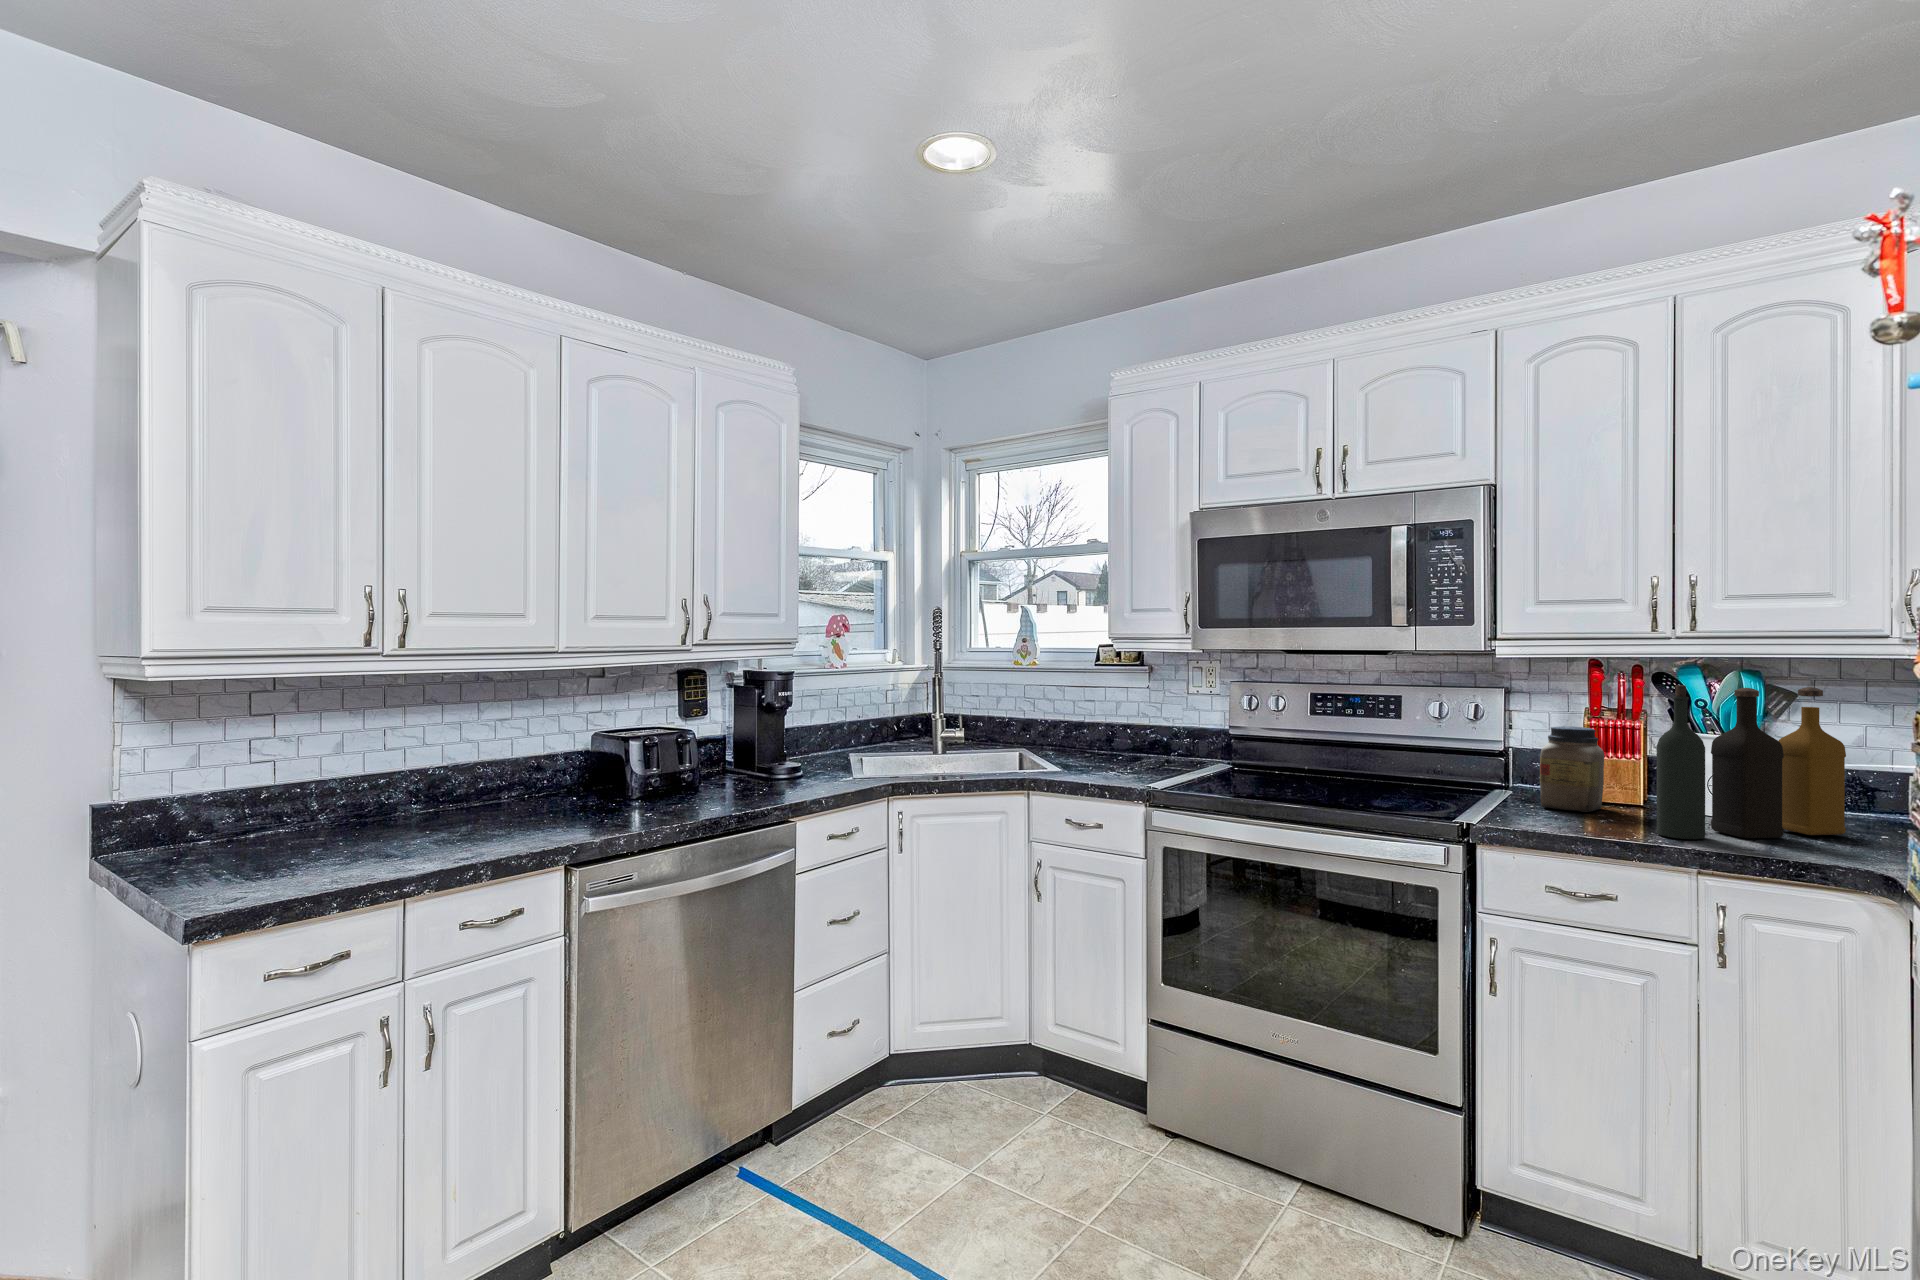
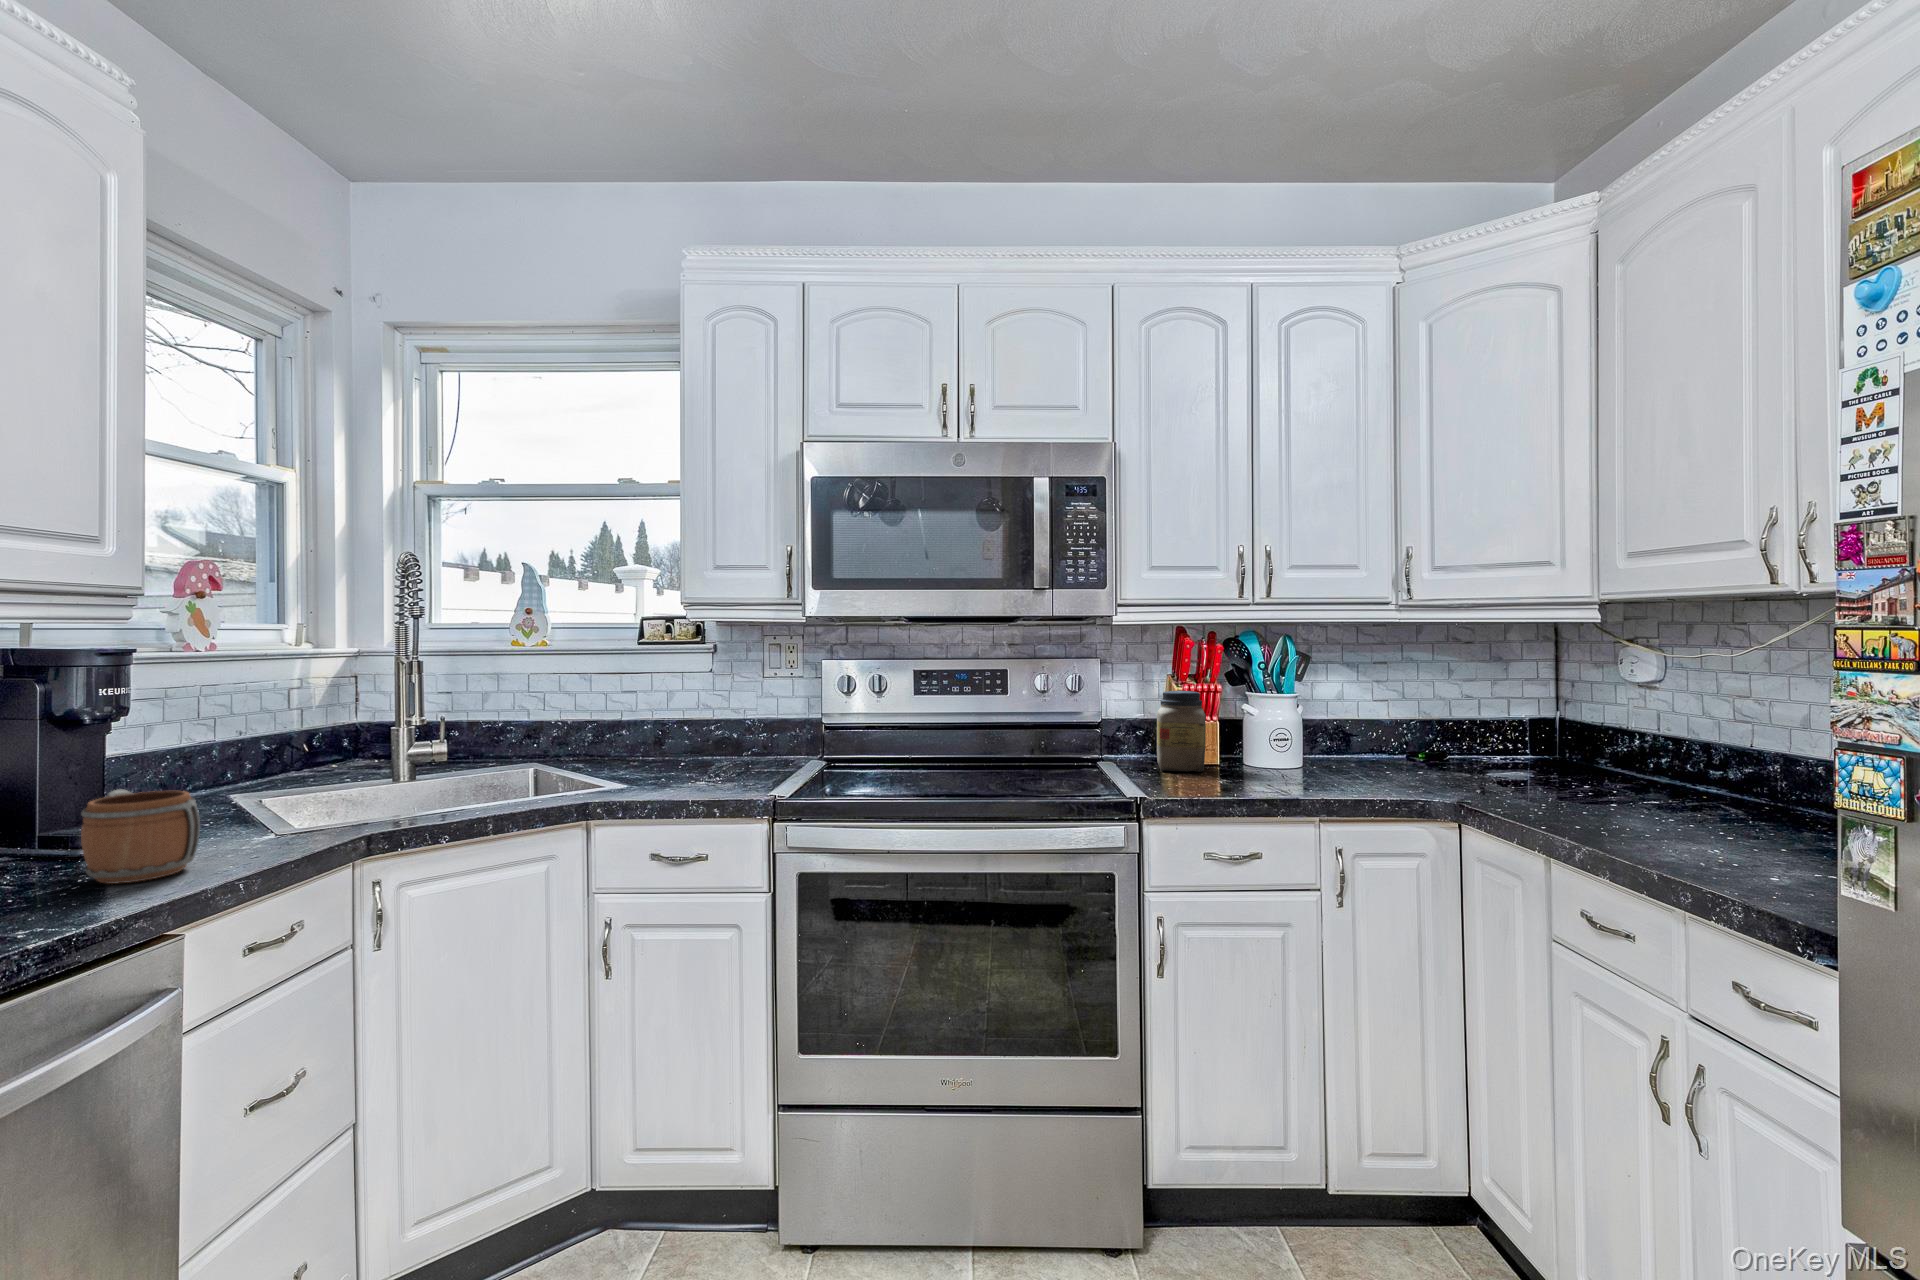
bottle: present [1657,685,1846,839] -> none [1285,647,1388,789]
mug: none [769,742,816,791] -> present [81,789,200,884]

